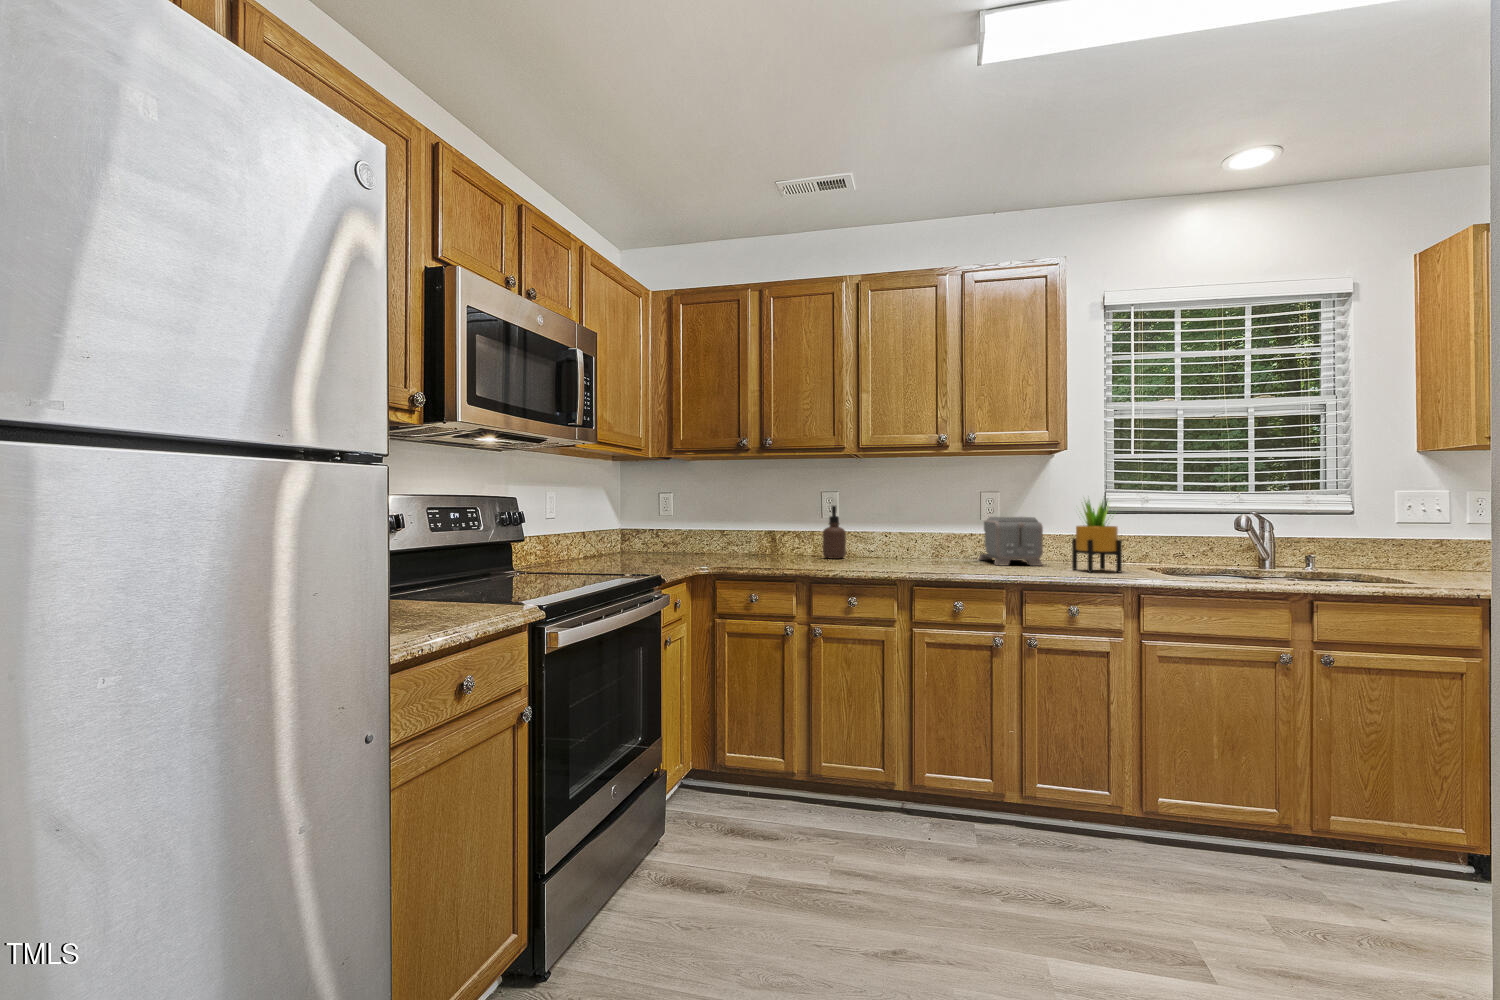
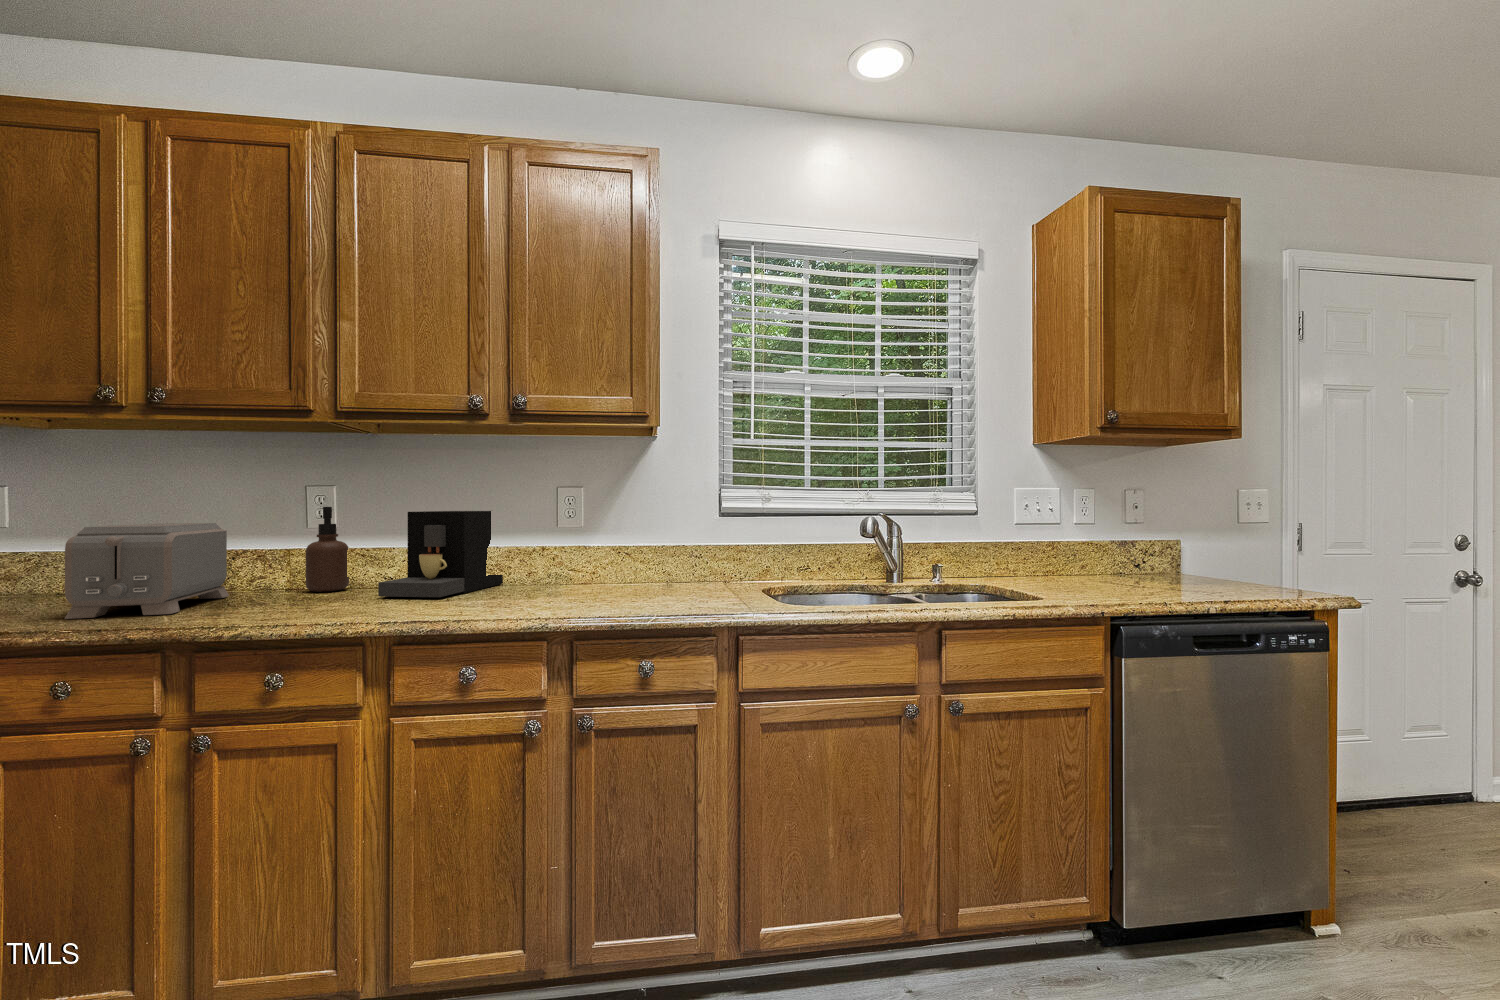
potted plant: present [1072,501,1122,572] -> none [660,489,726,603]
coffee maker: none [877,509,939,563] -> present [378,511,503,597]
toaster: present [979,517,1043,566] -> present [65,523,229,619]

